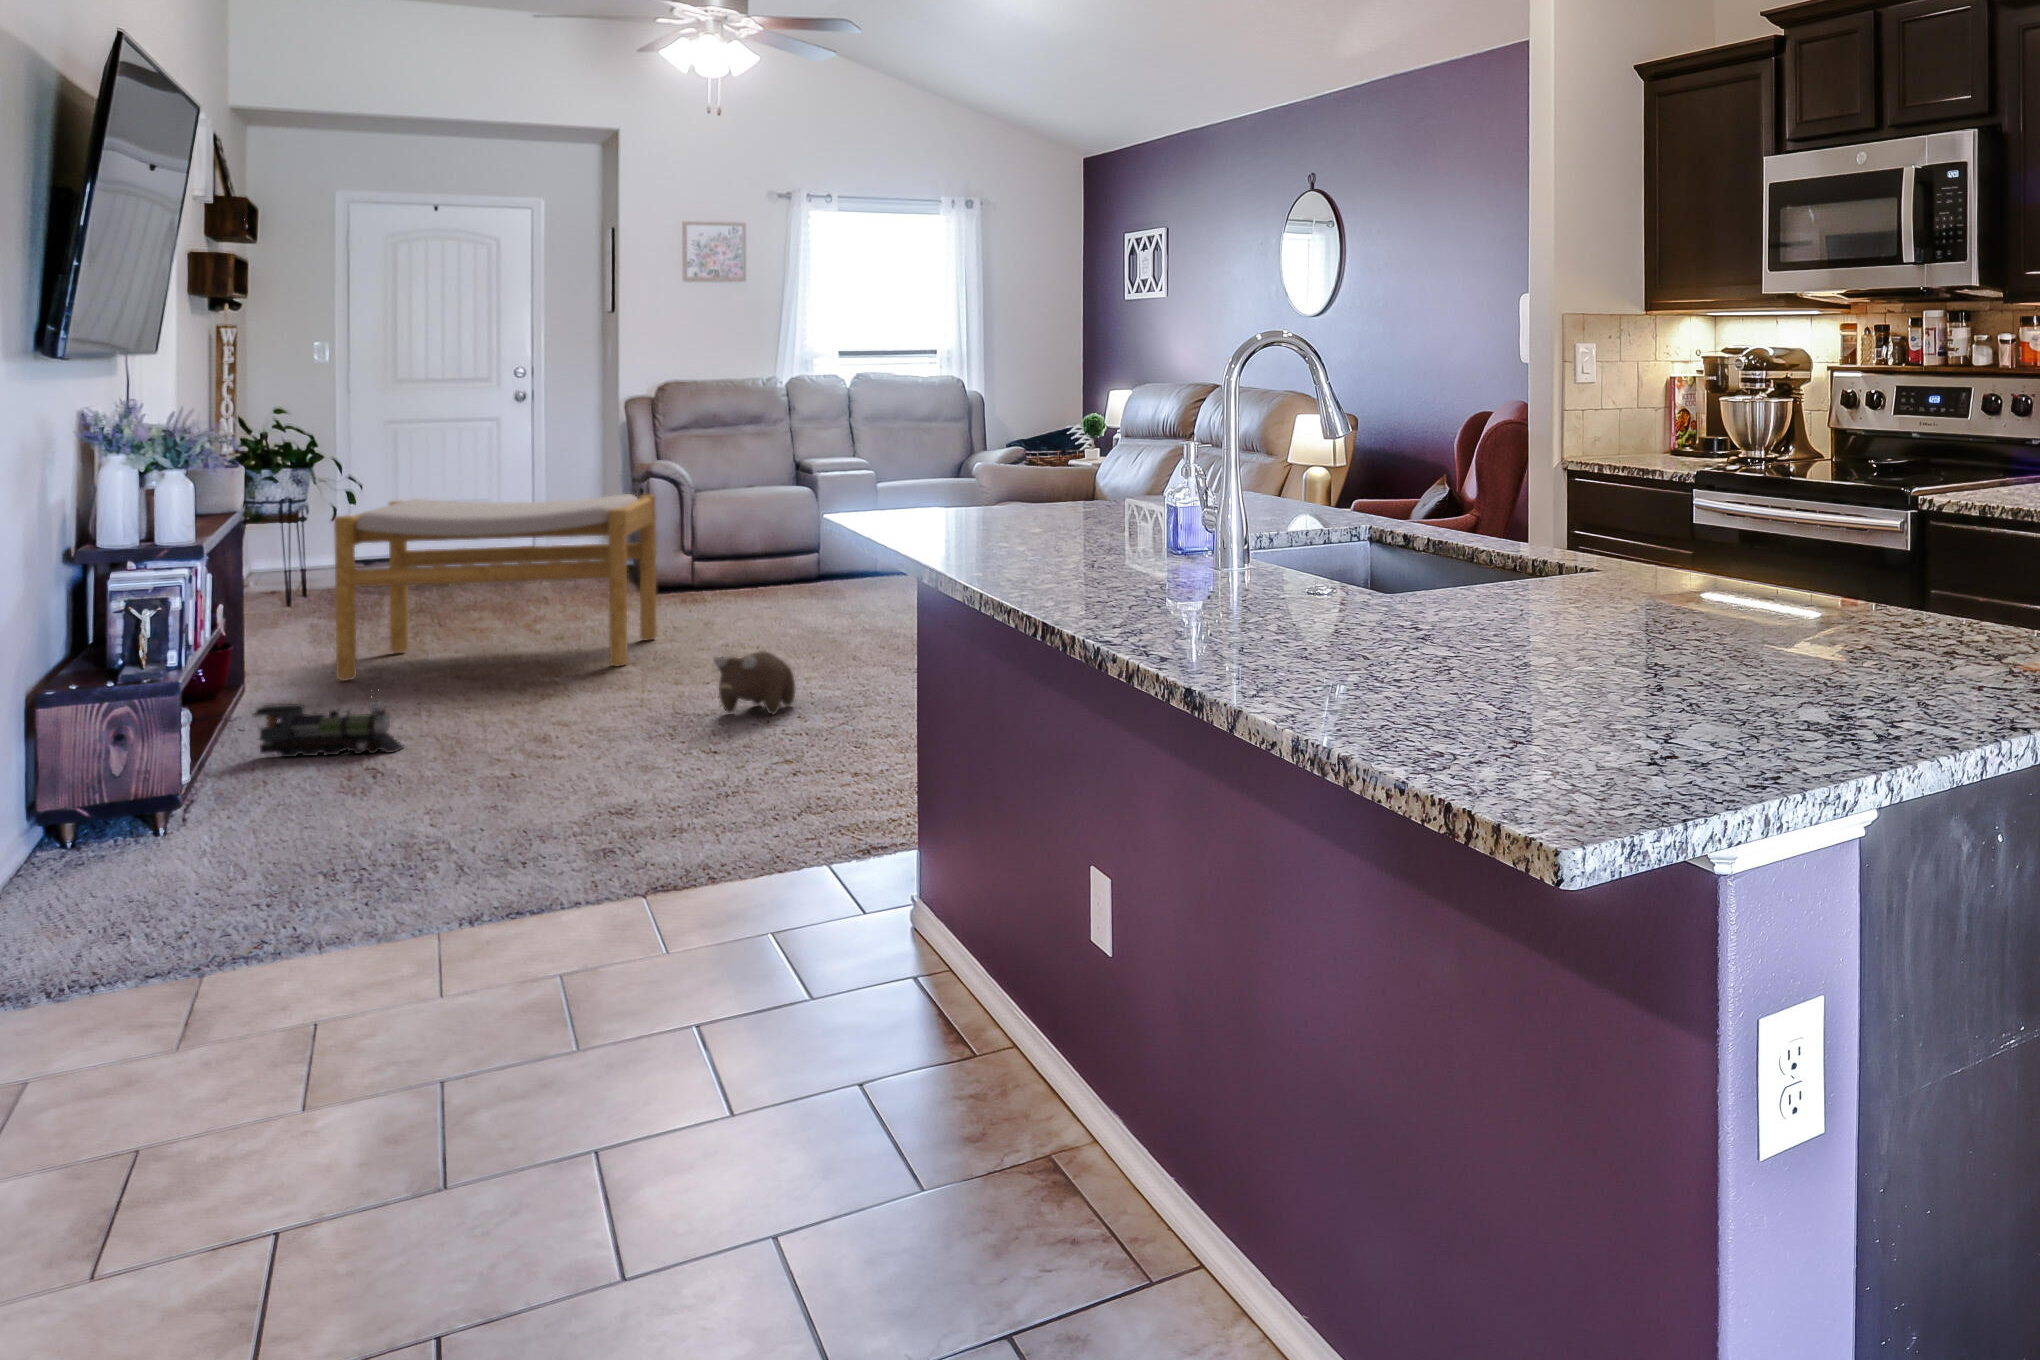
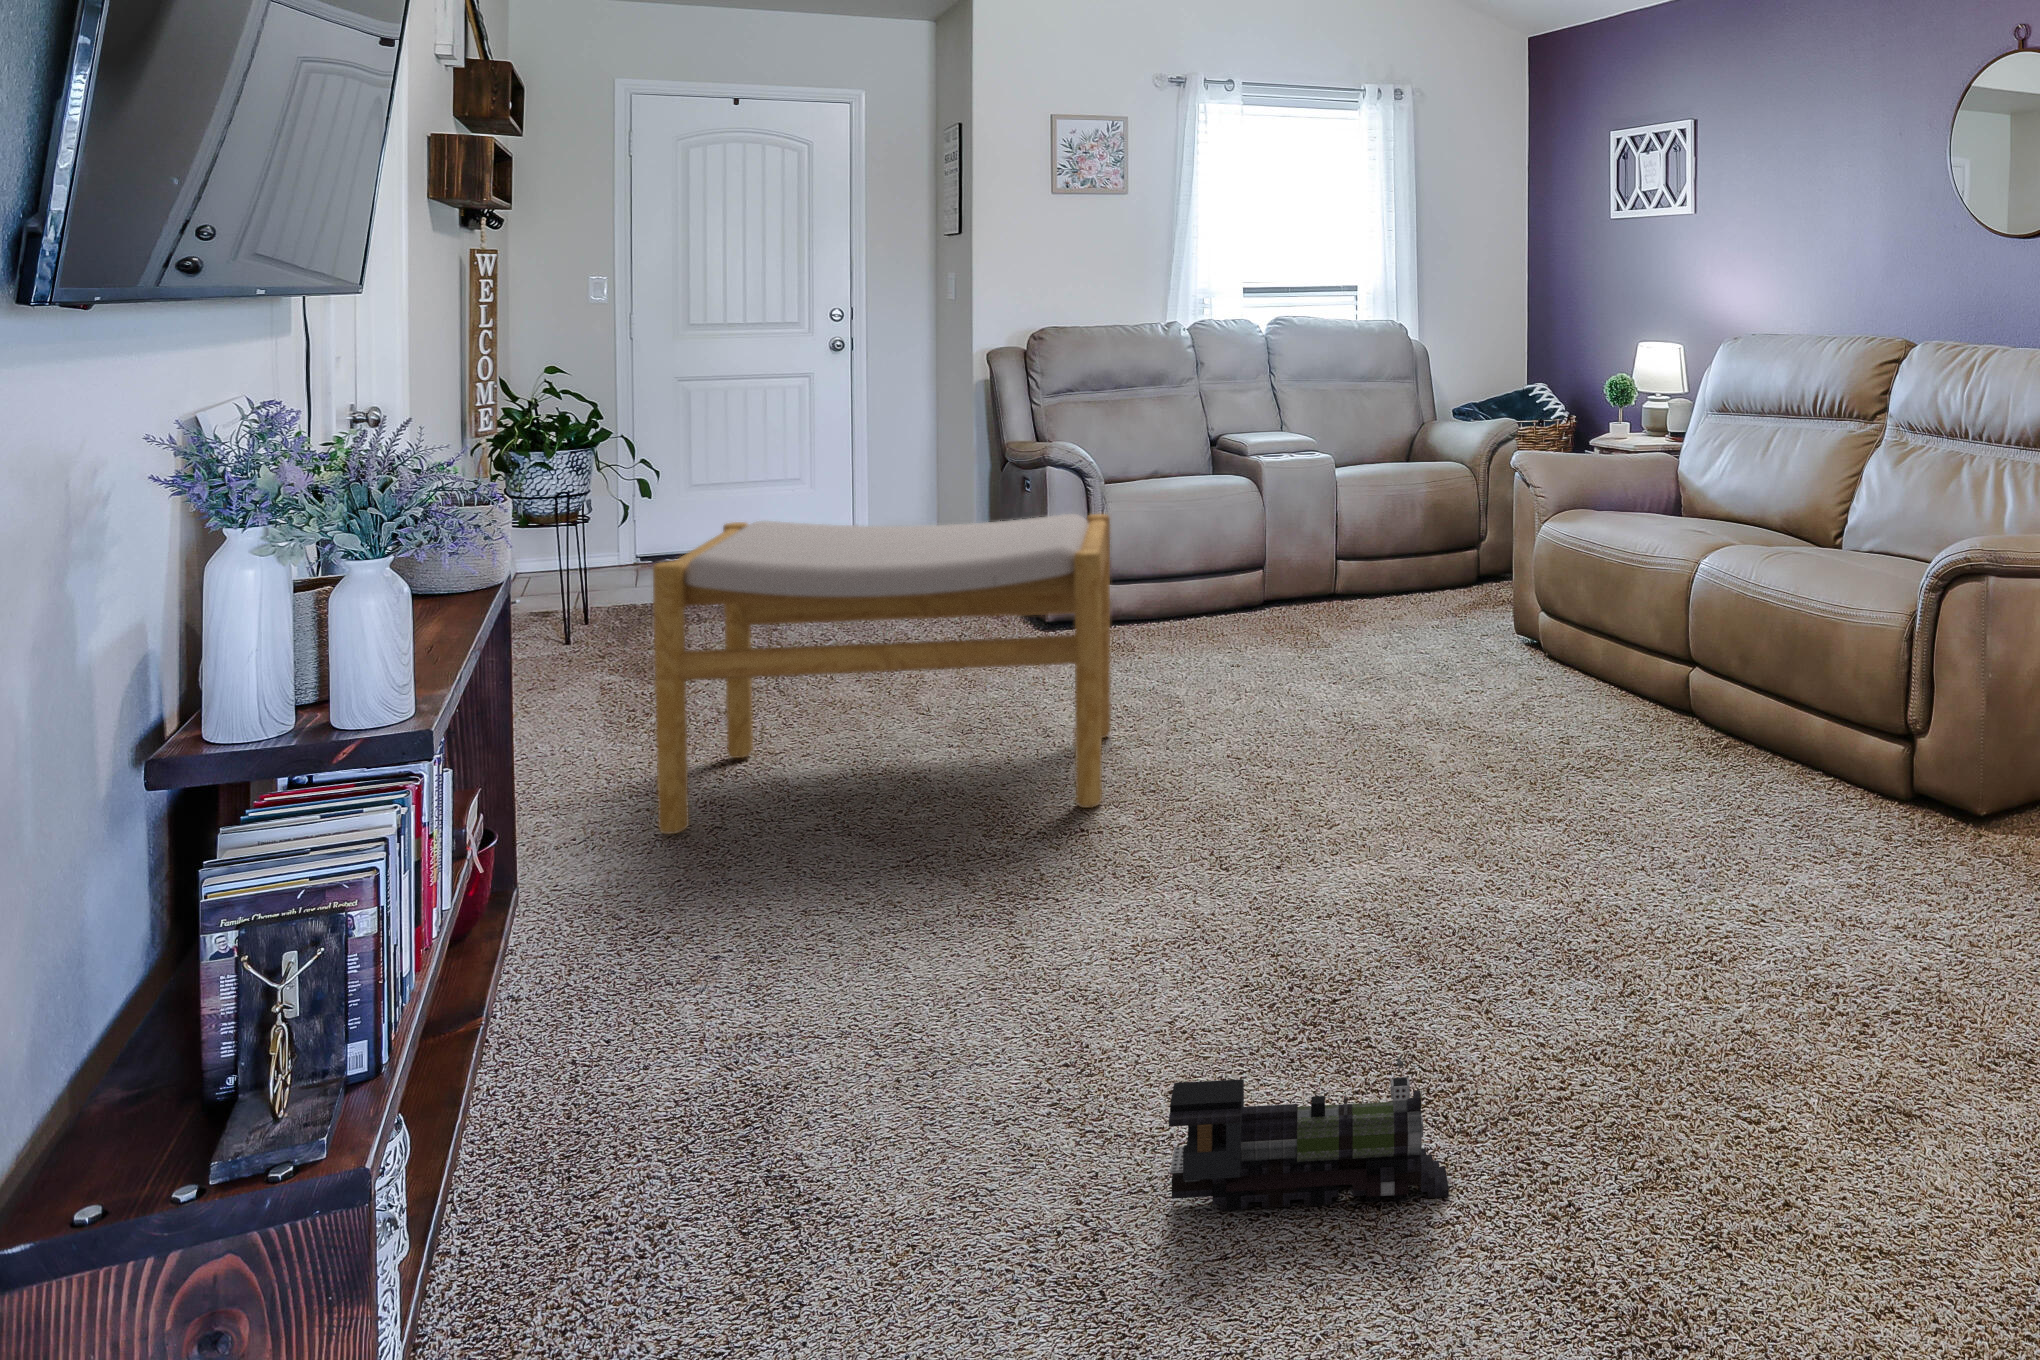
plush toy: present [713,652,795,714] -> none [1354,855,1474,983]
toy train: present [253,695,403,757] -> present [1169,1056,1449,1211]

